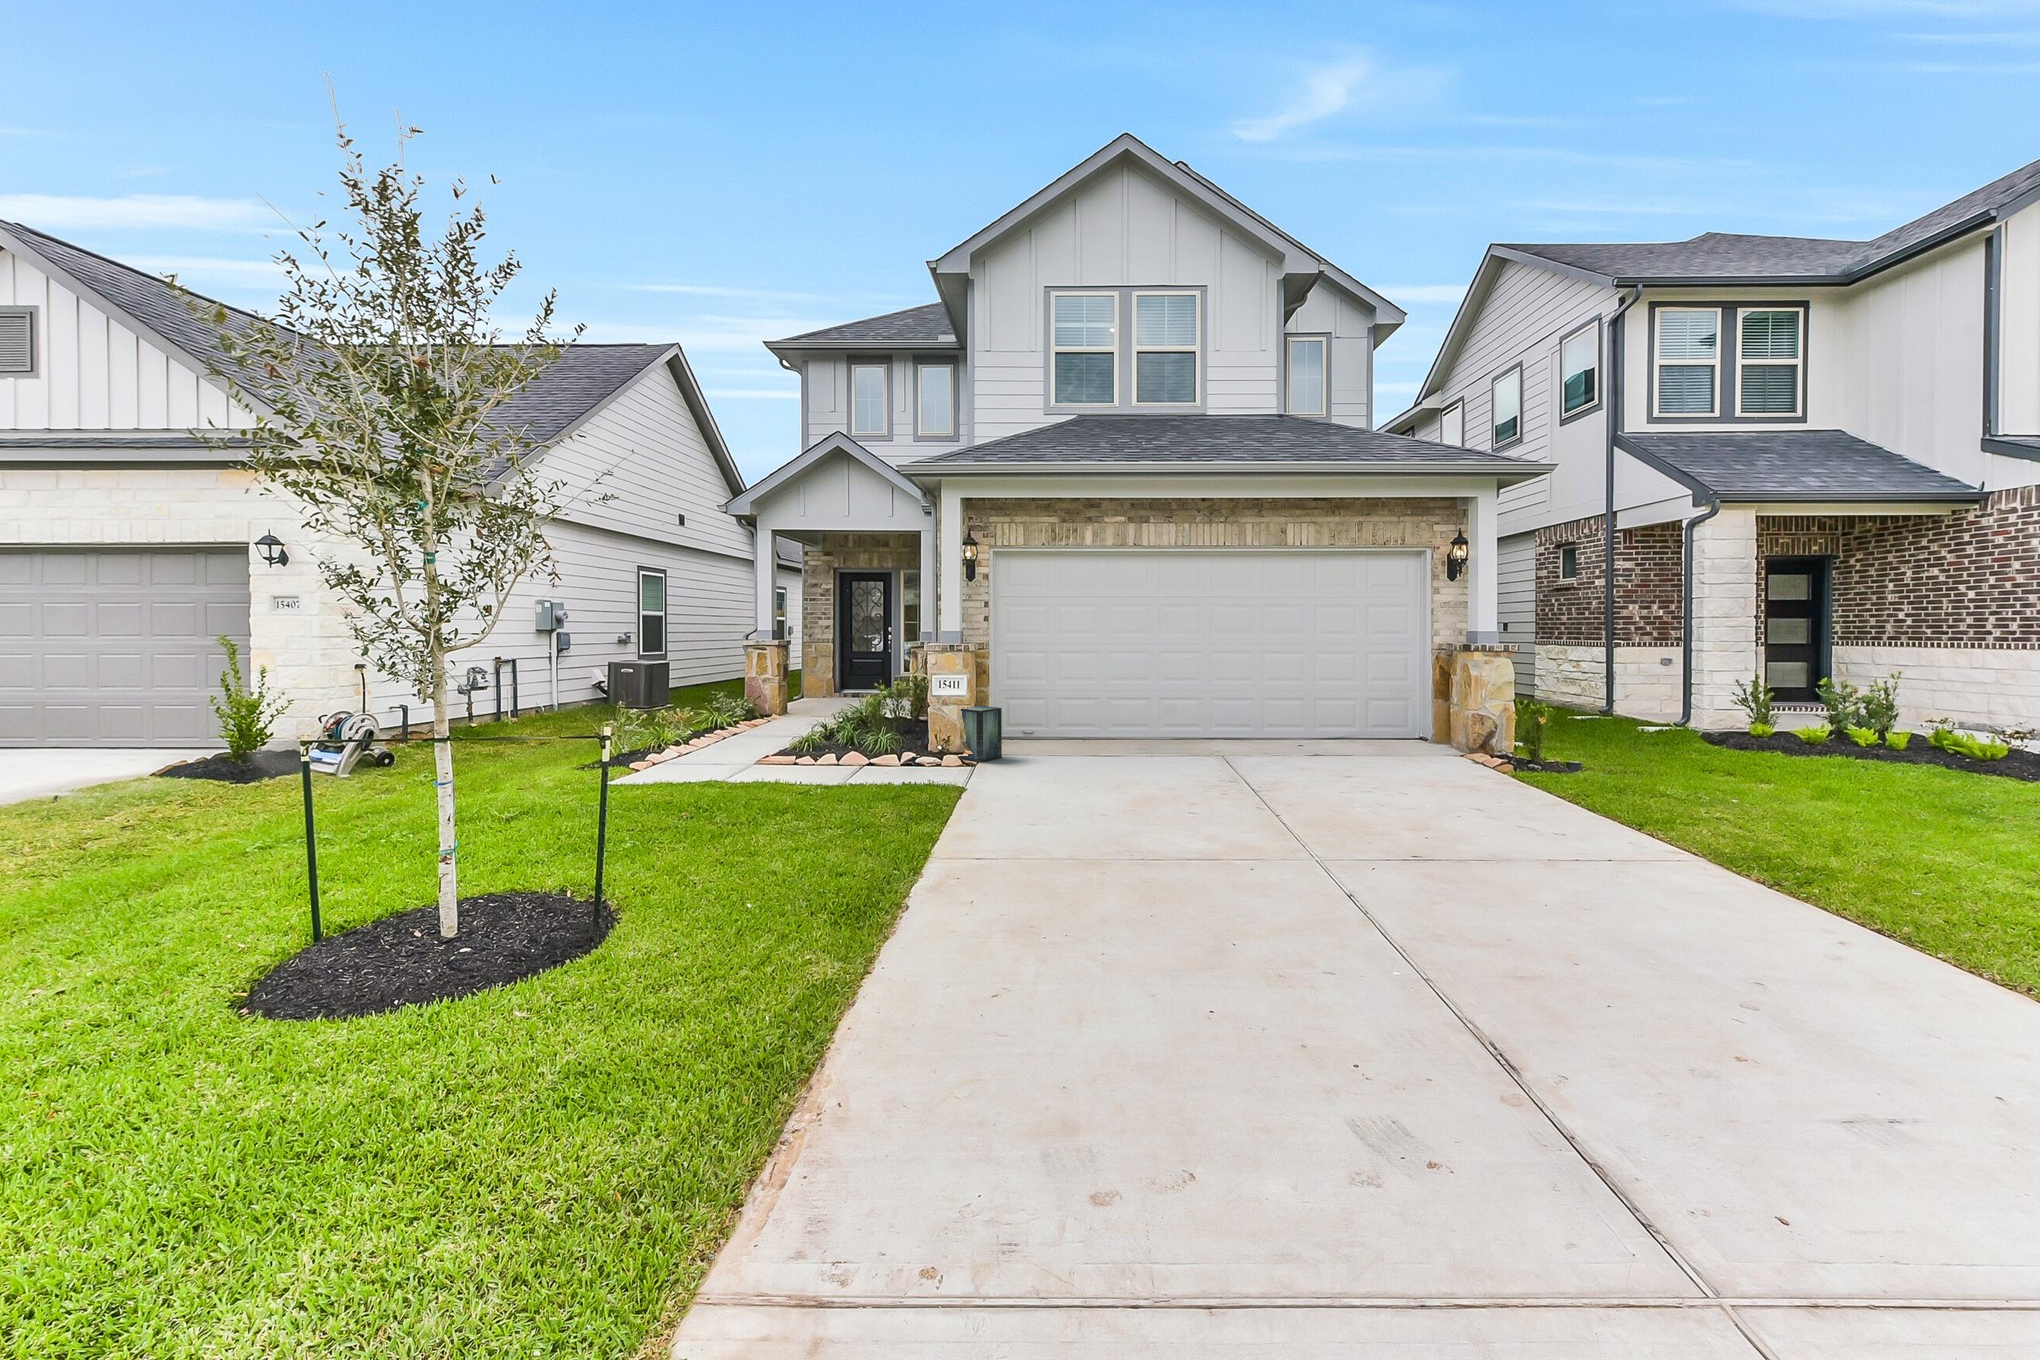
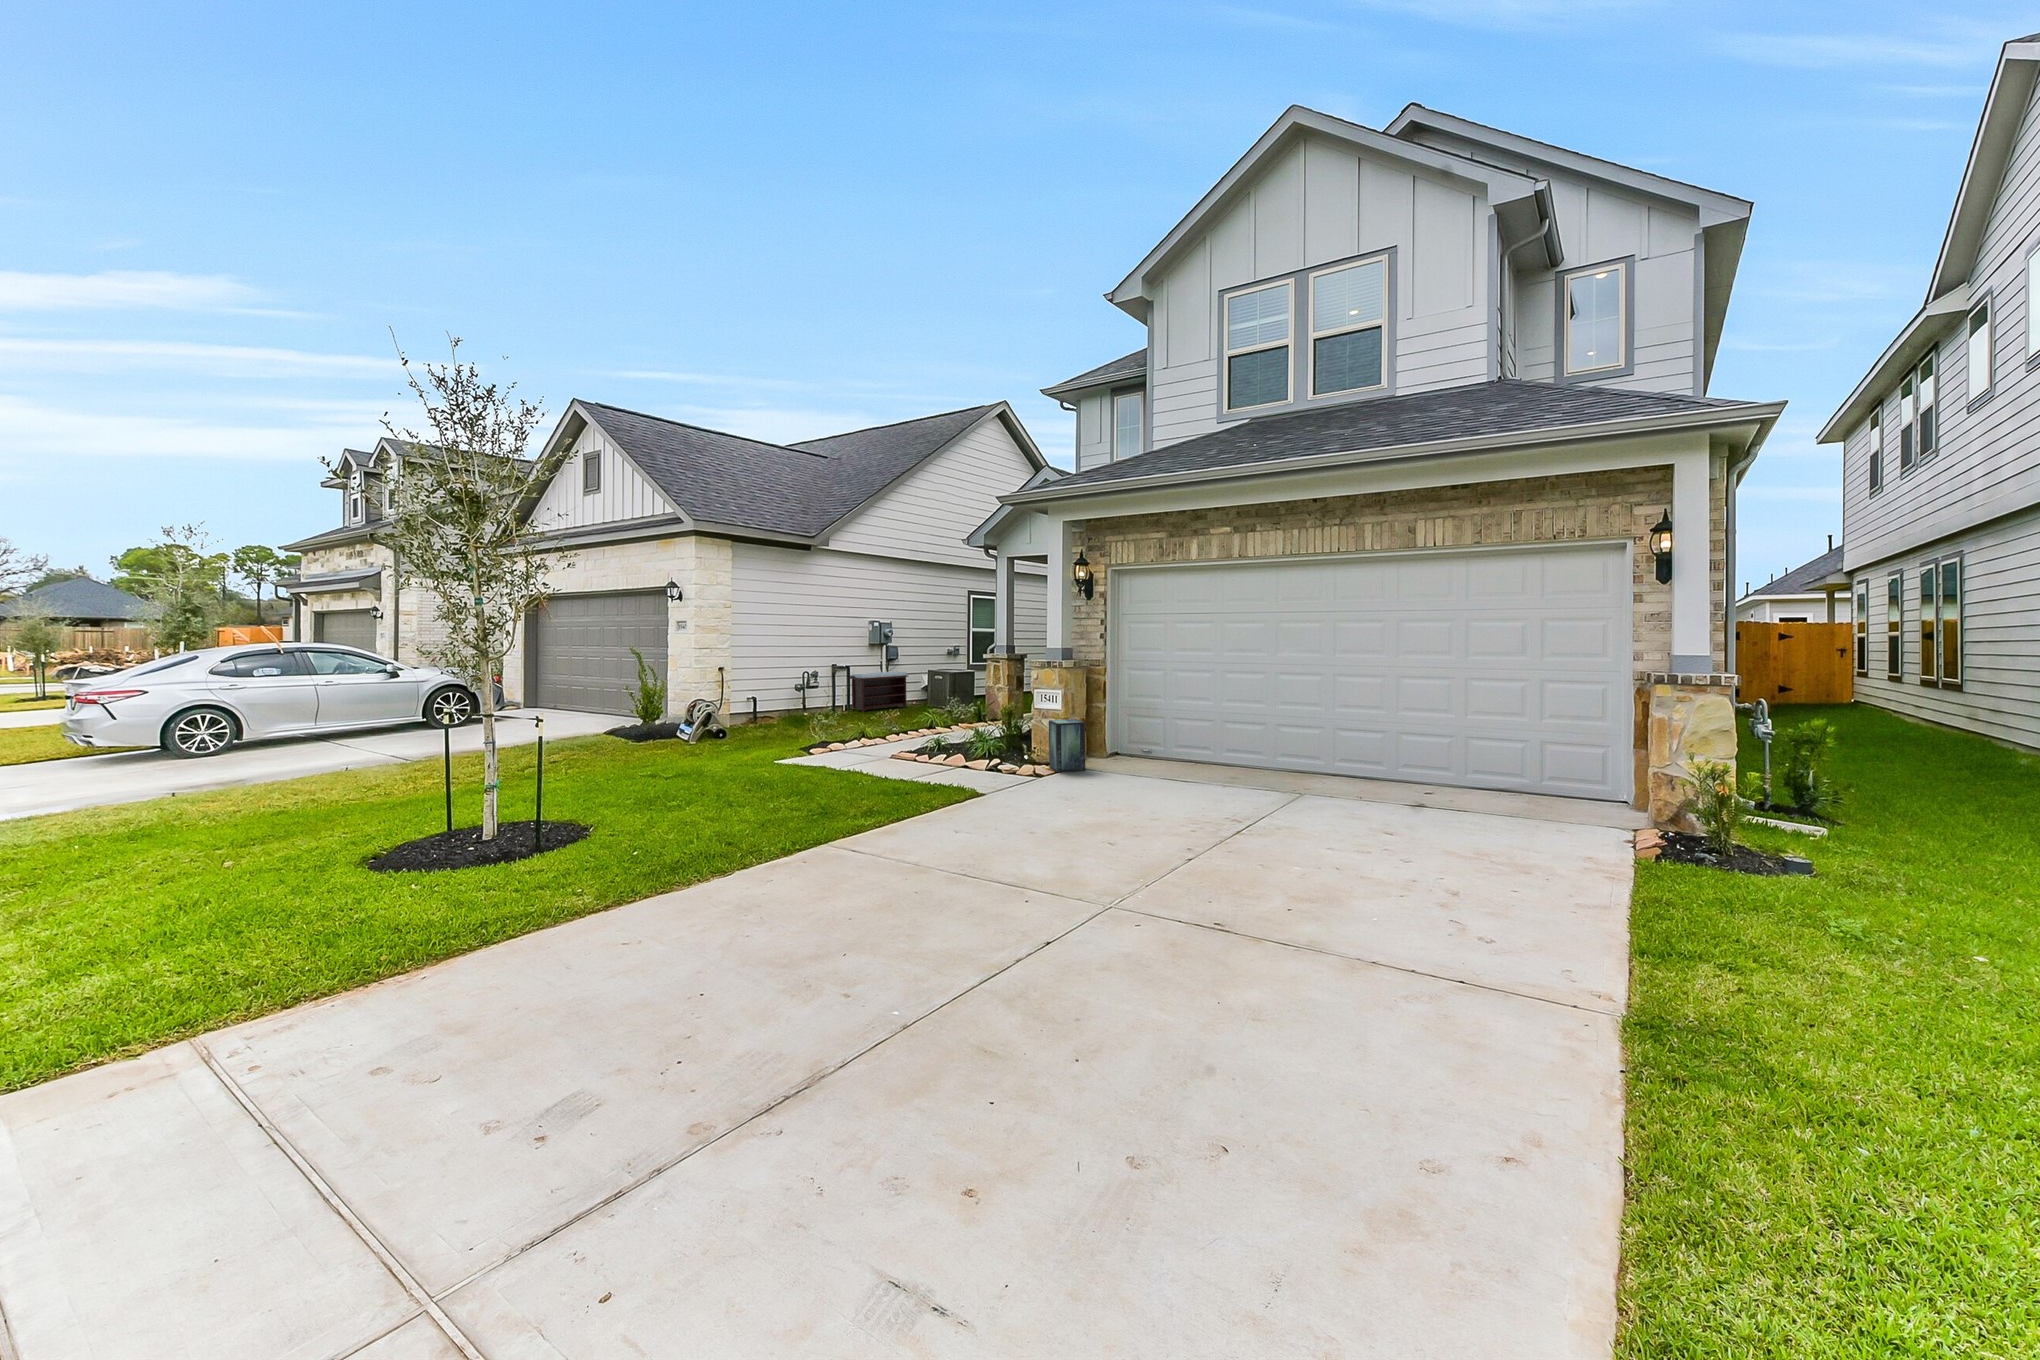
bench: none [512,665,593,719] -> present [850,671,908,712]

